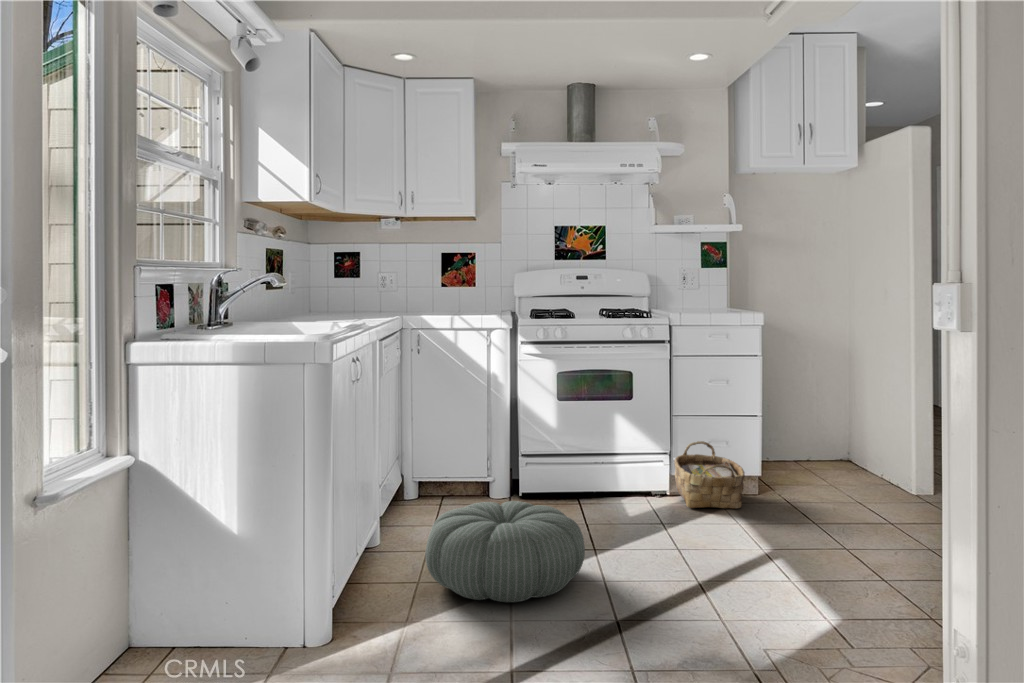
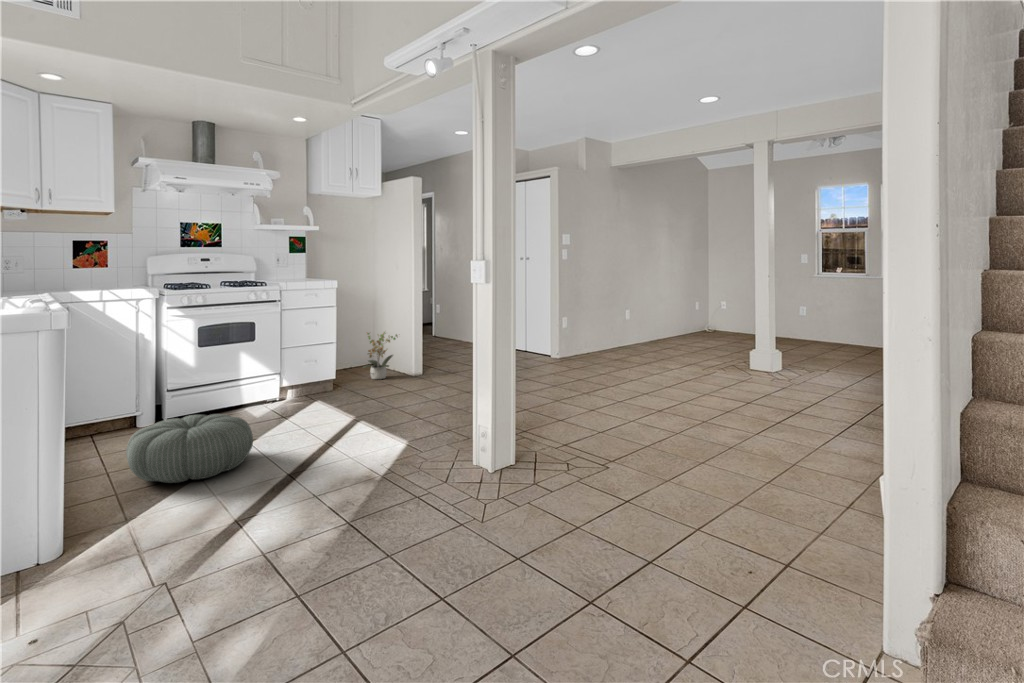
potted plant: none [795,395,866,477] -> present [363,332,397,379]
woven basket: present [674,441,745,509] -> none [291,365,338,407]

